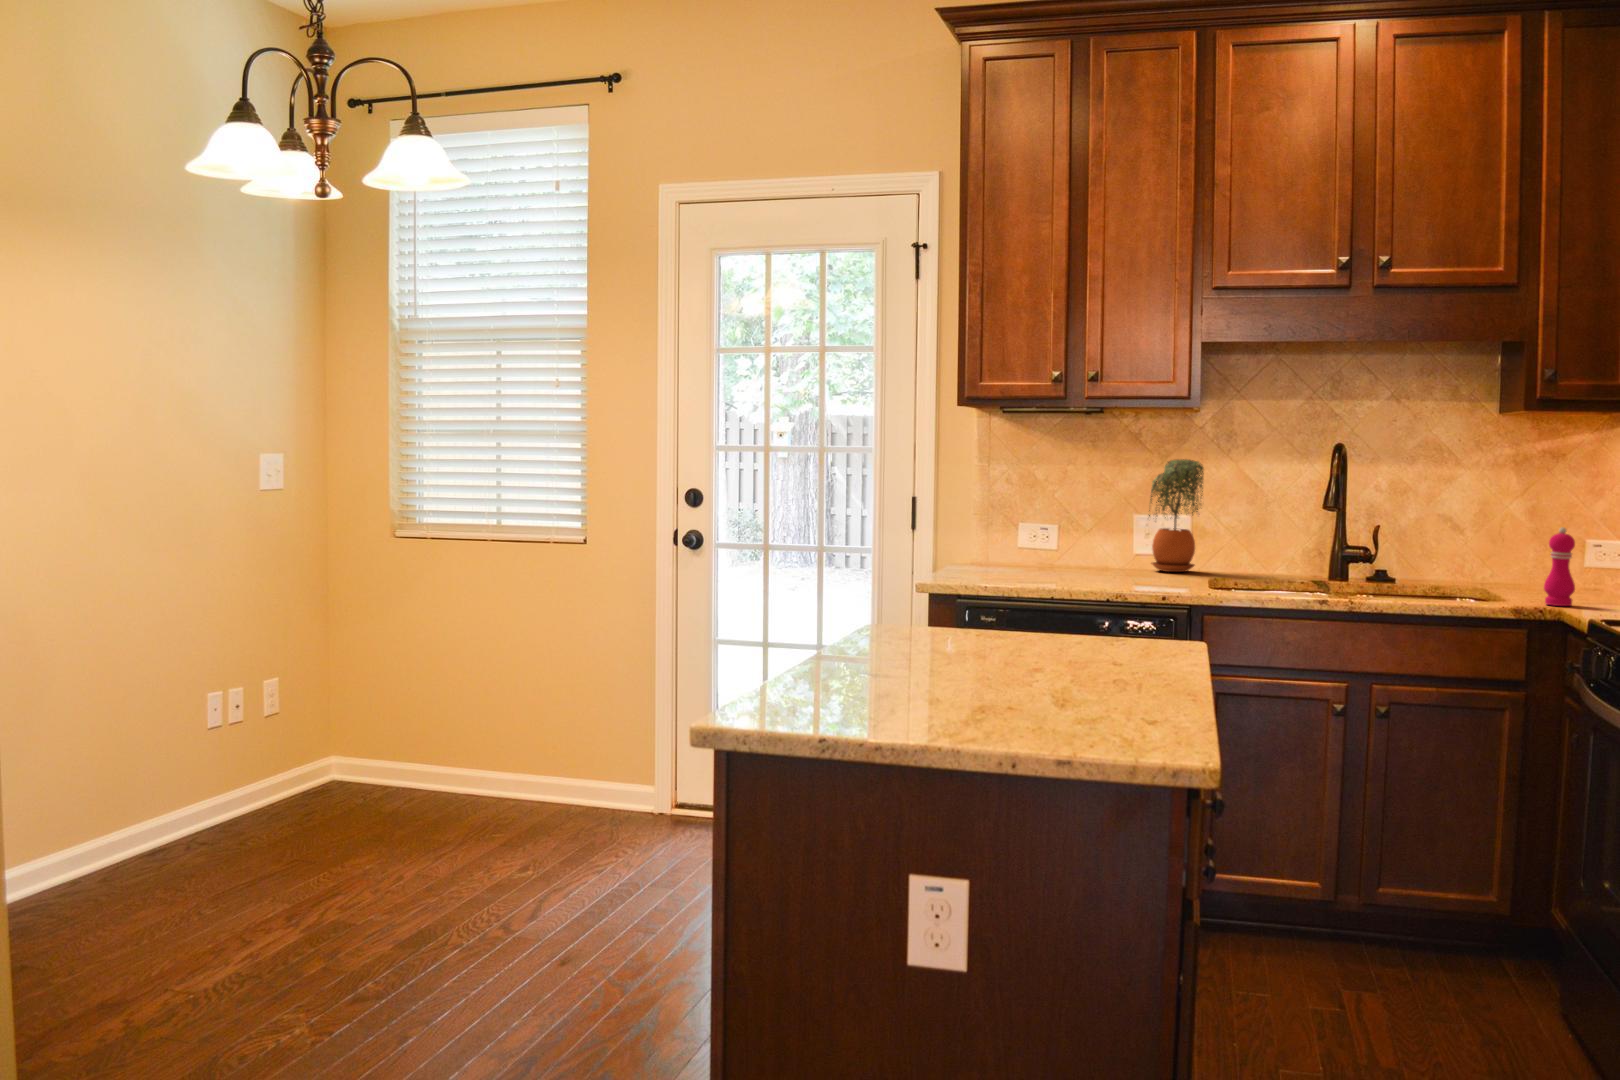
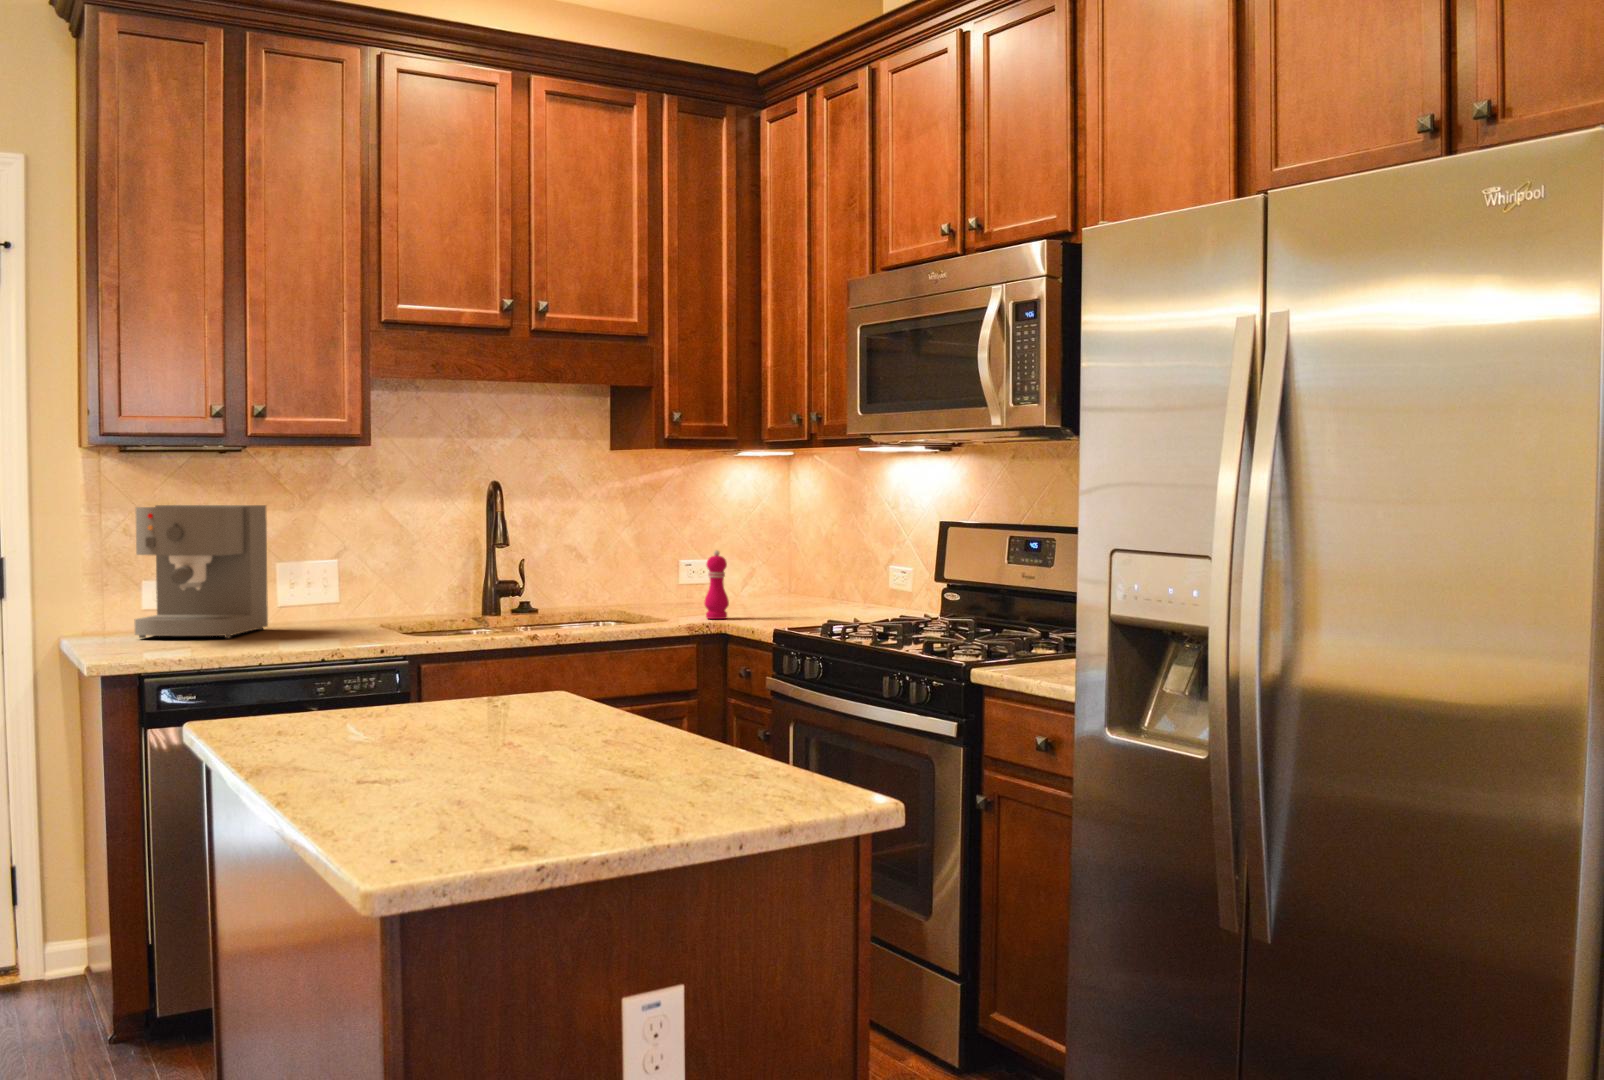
coffee maker: none [998,459,1114,577] -> present [135,505,268,638]
potted plant: present [1149,459,1204,572] -> none [296,501,357,622]

